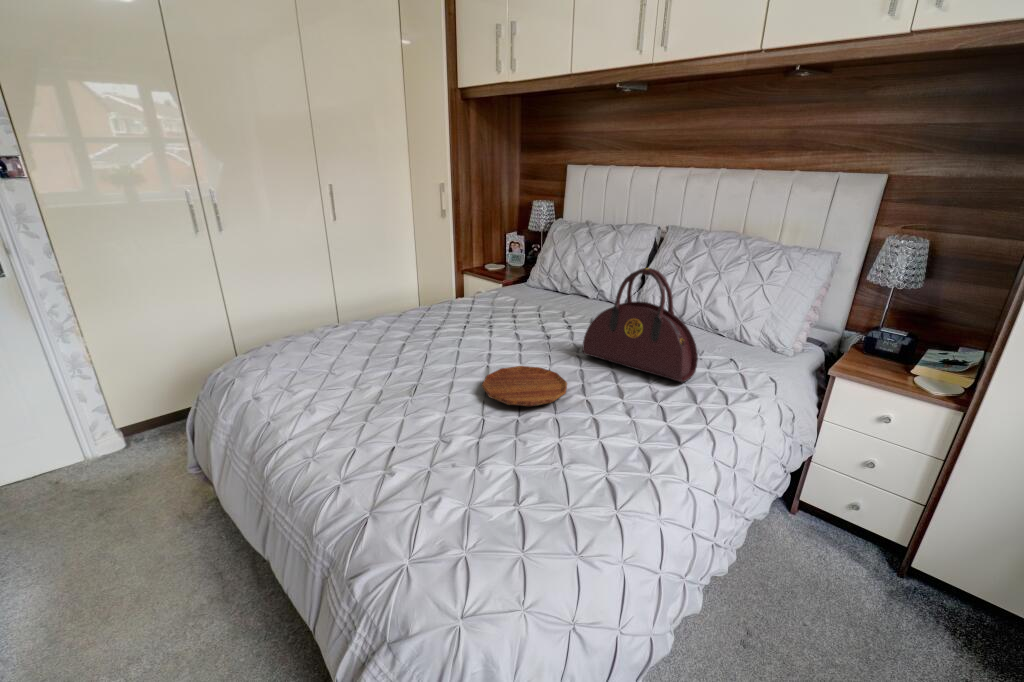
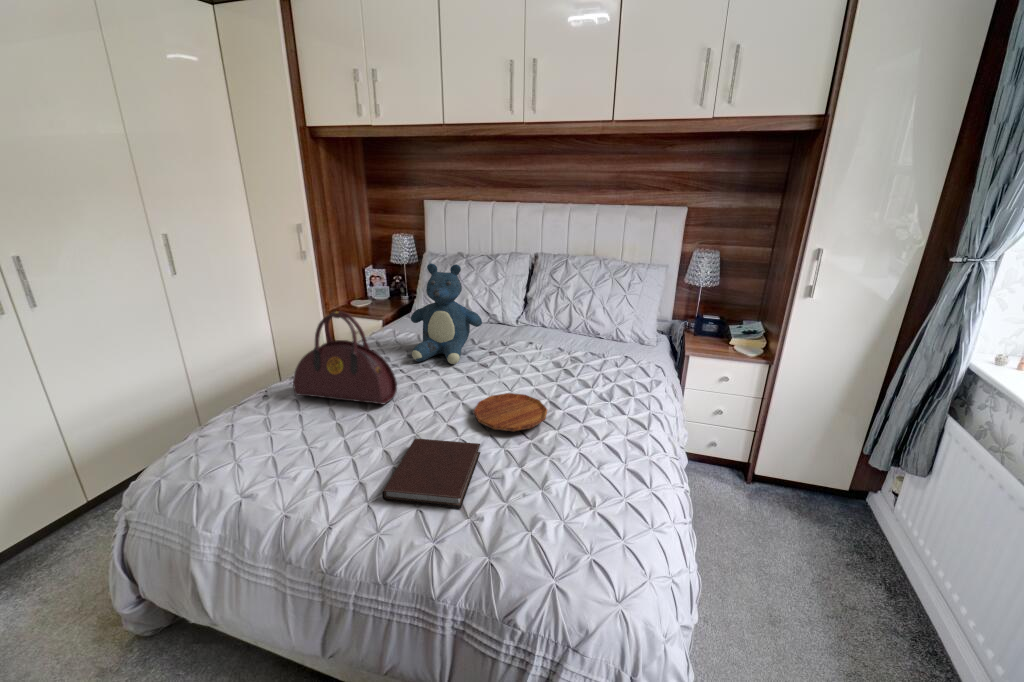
teddy bear: none [482,221,563,331] -> present [411,263,482,364]
handbag: present [582,268,698,382] -> present [293,311,397,404]
notebook: none [333,387,461,460] -> present [382,439,480,508]

